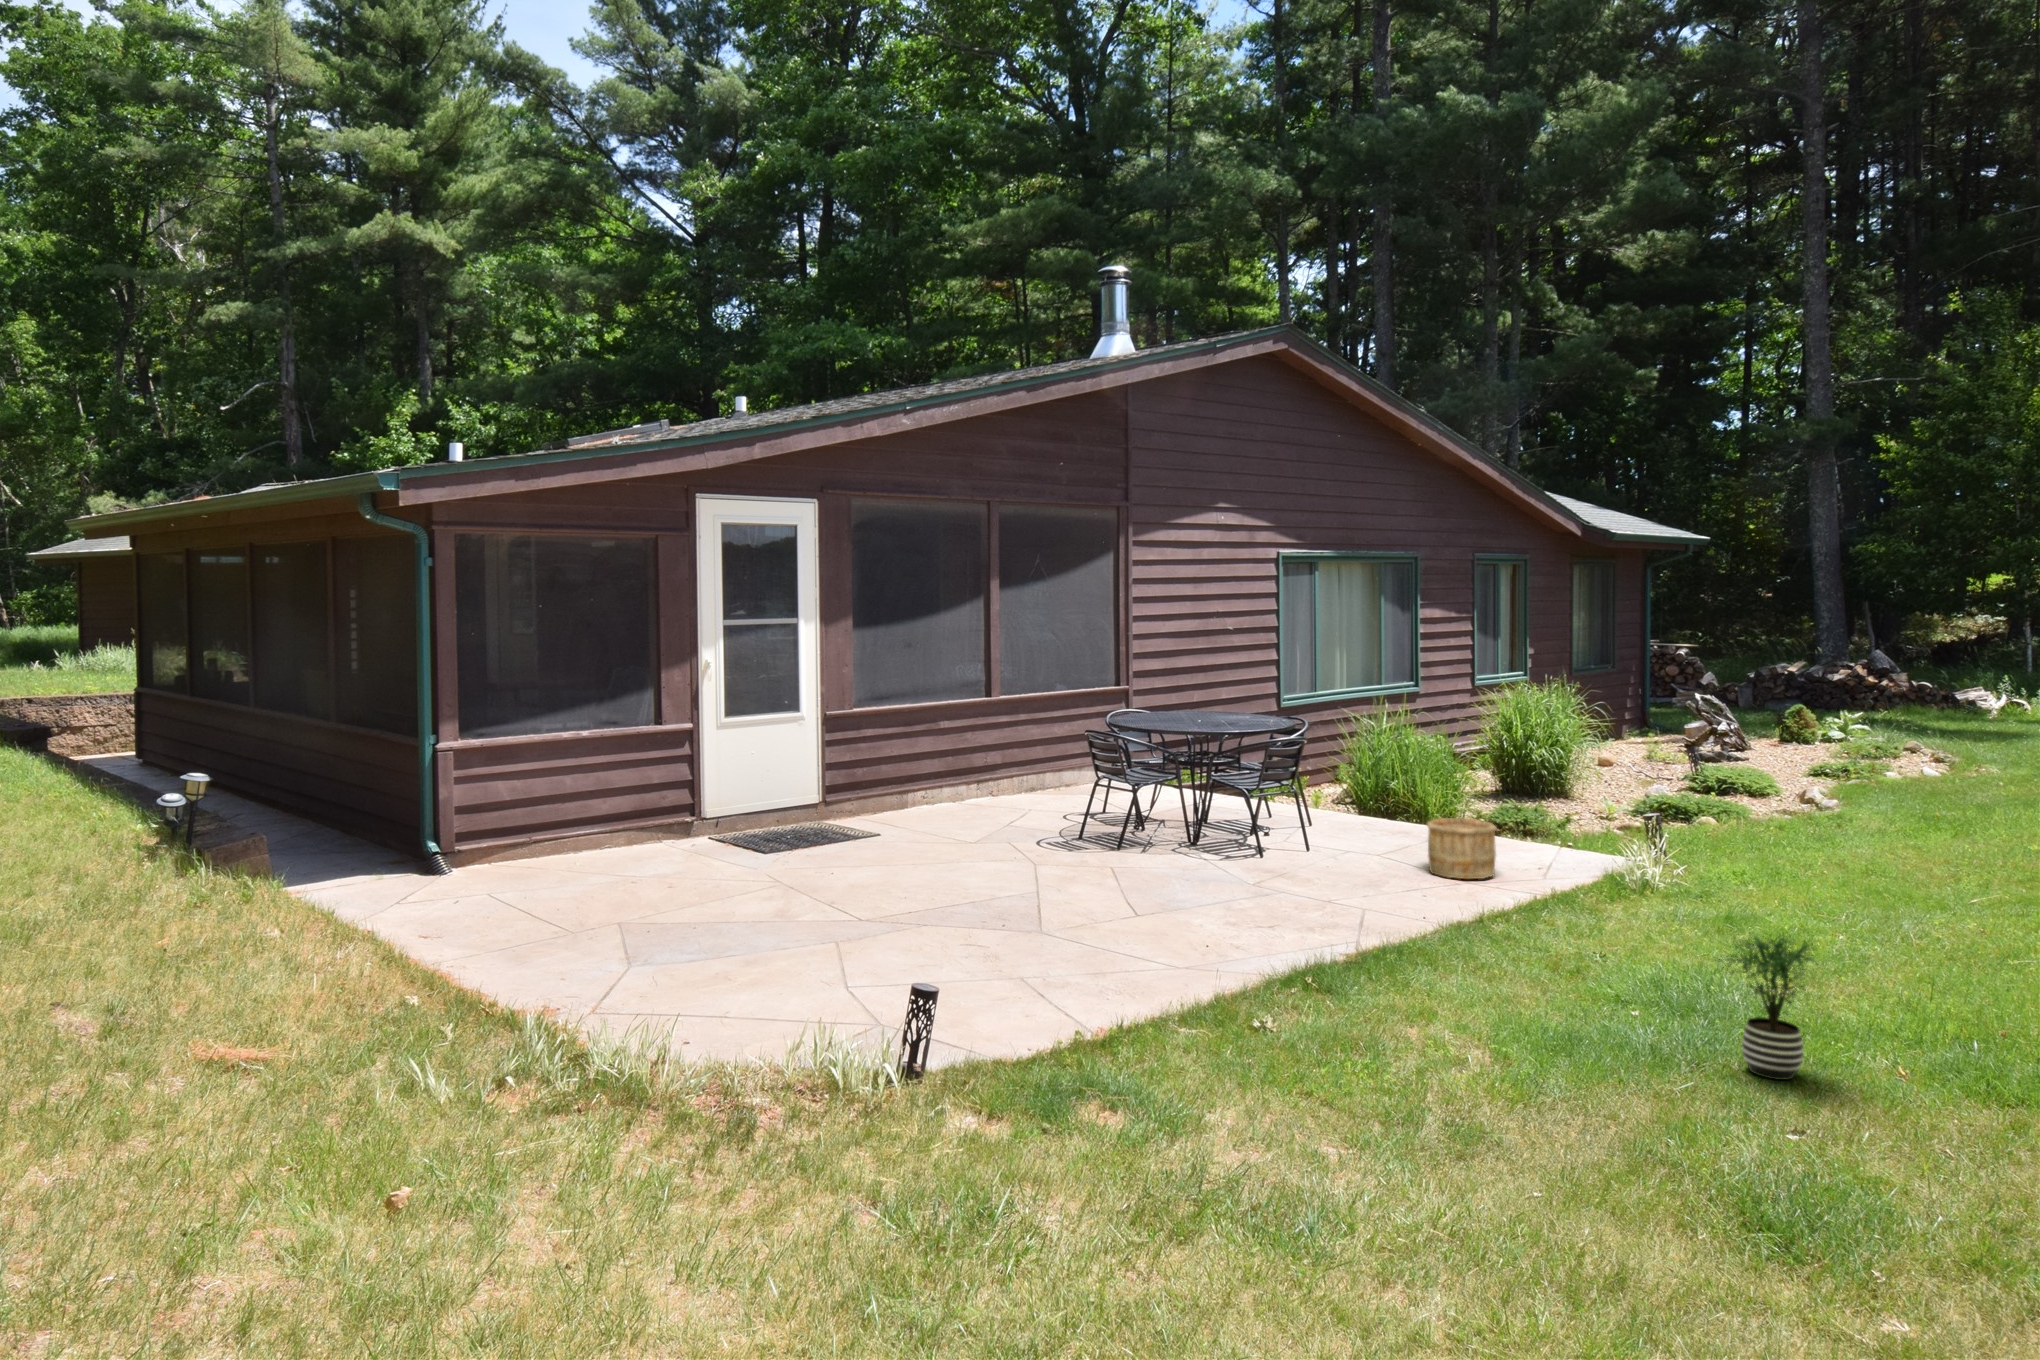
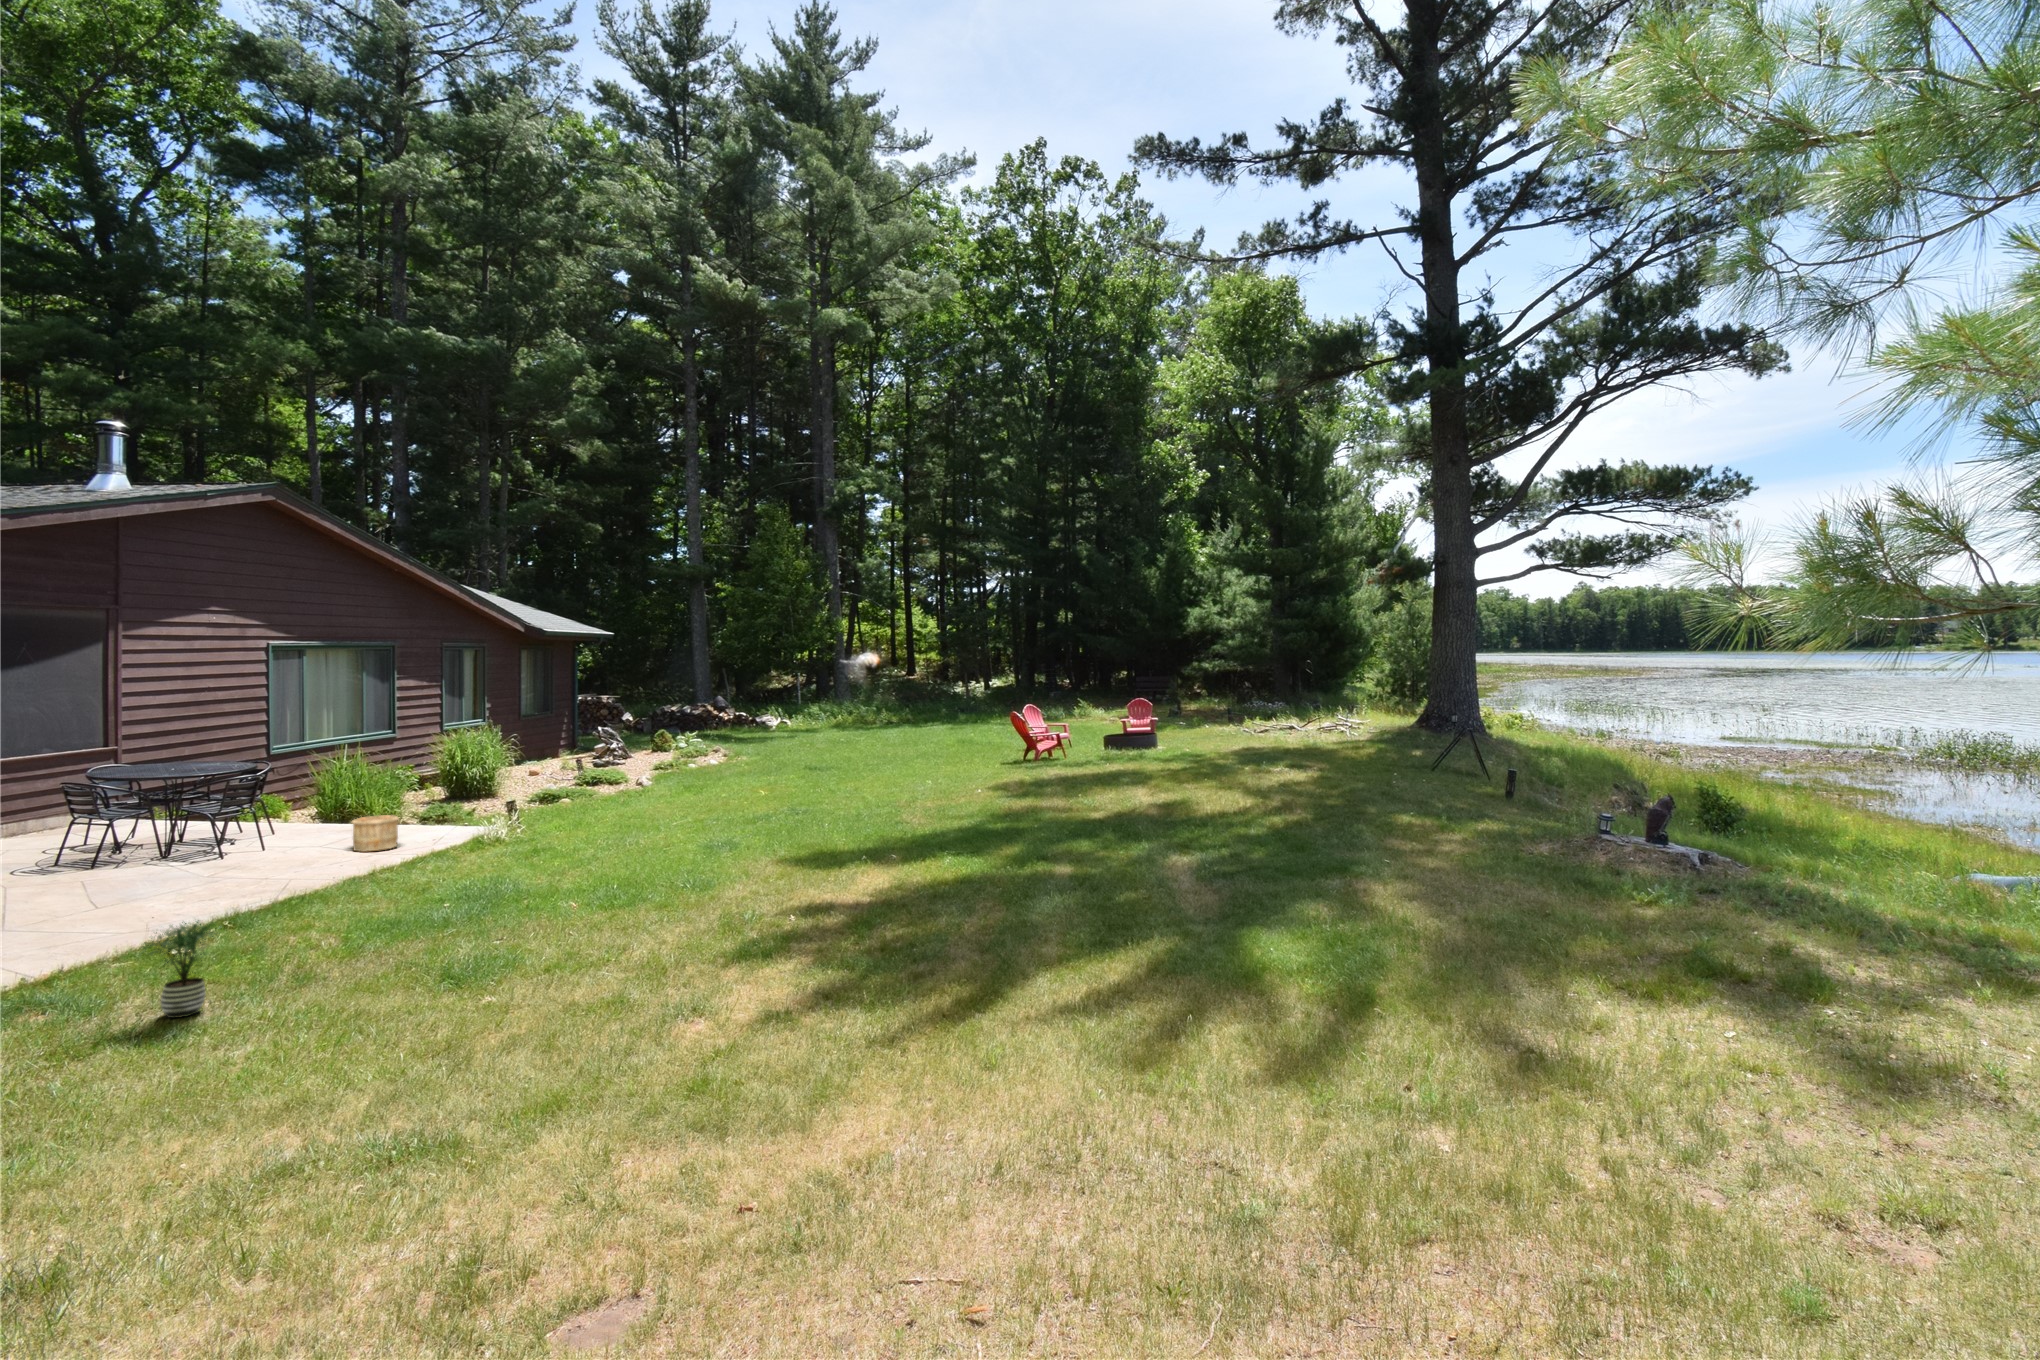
potted plant: present [1718,933,1818,1080] -> present [141,920,216,1018]

